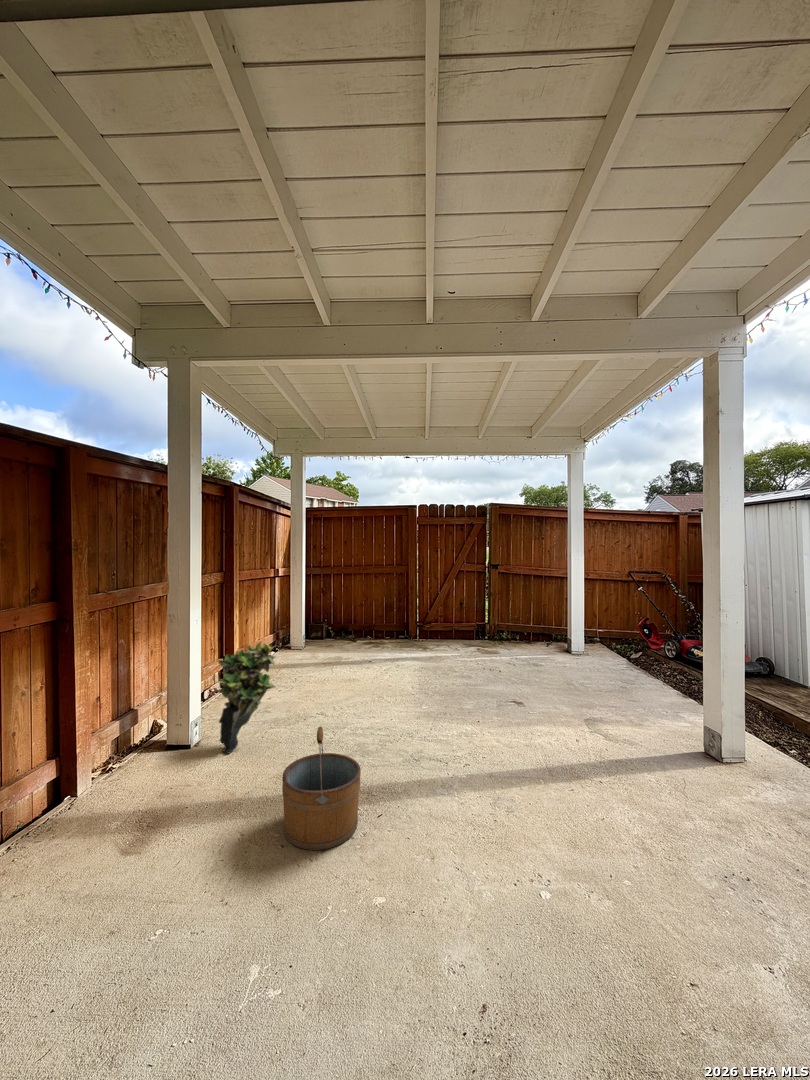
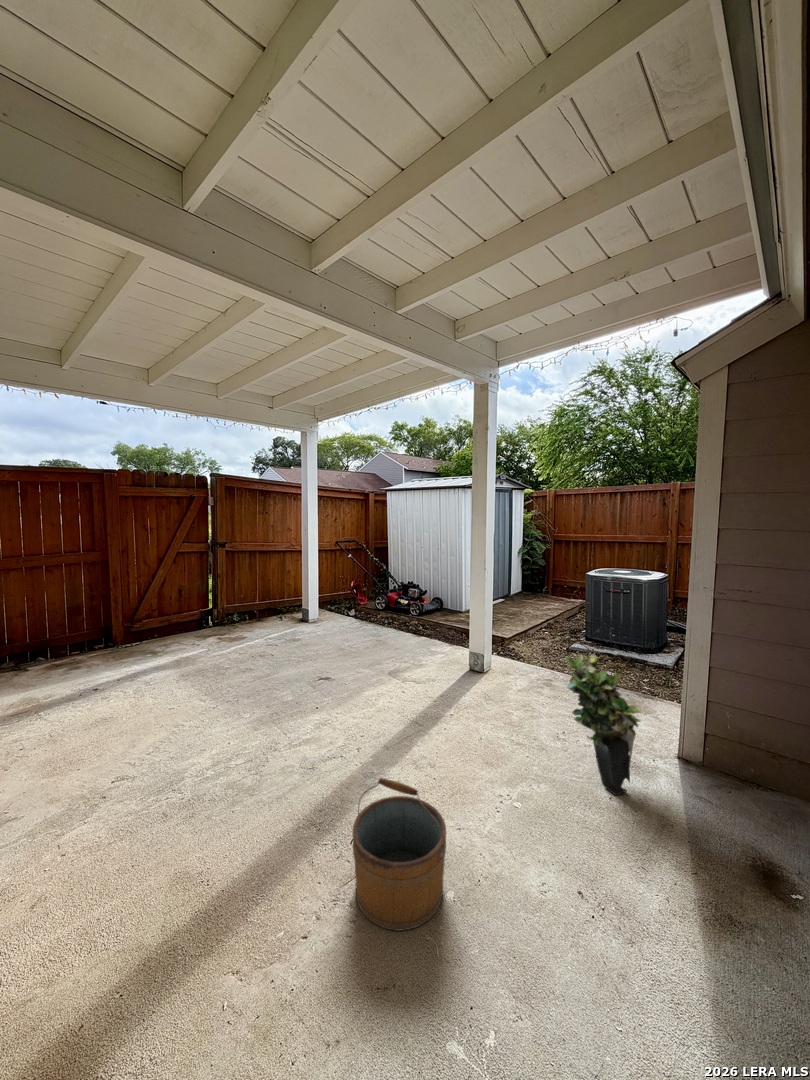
potted plant: present [218,642,275,753] -> present [565,655,641,795]

